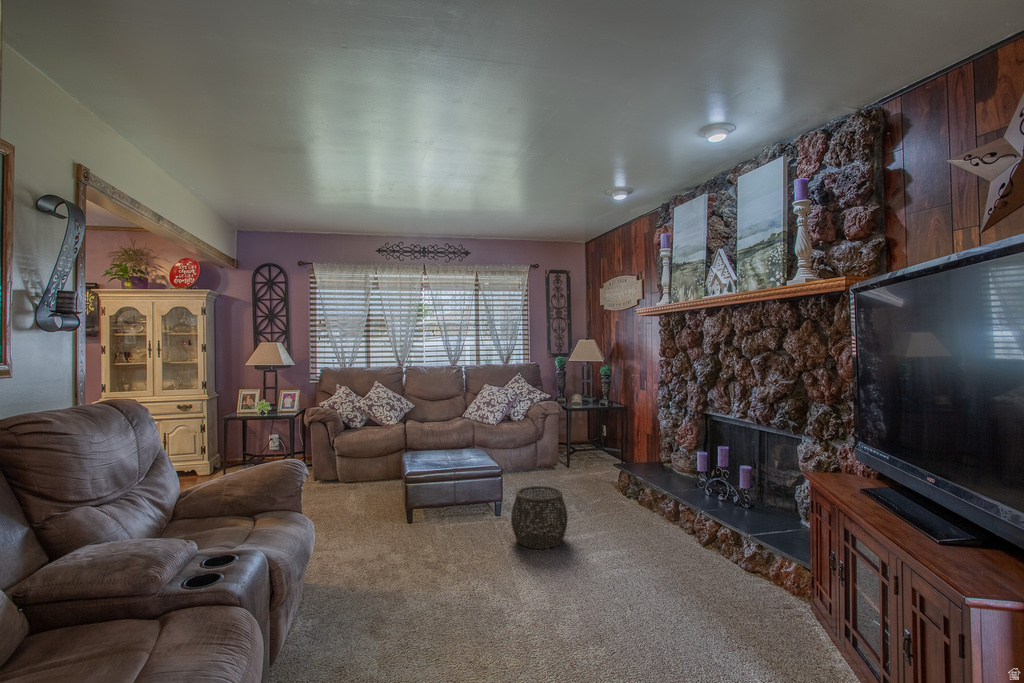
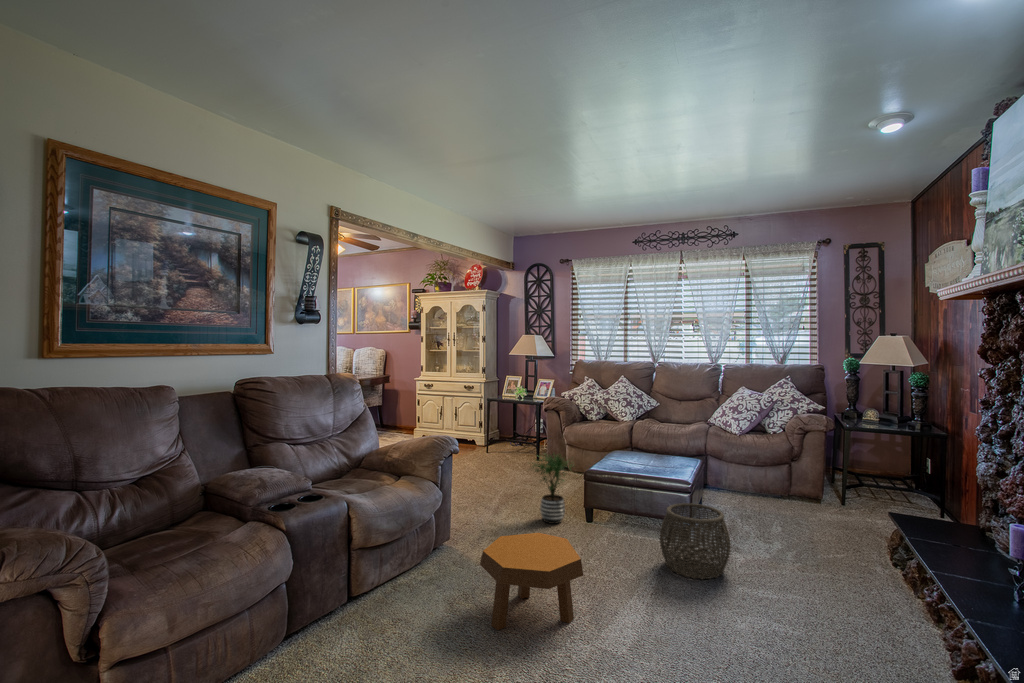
potted plant: none [354,464,407,540] -> present [532,453,572,524]
footstool: none [416,543,517,654] -> present [480,533,583,630]

